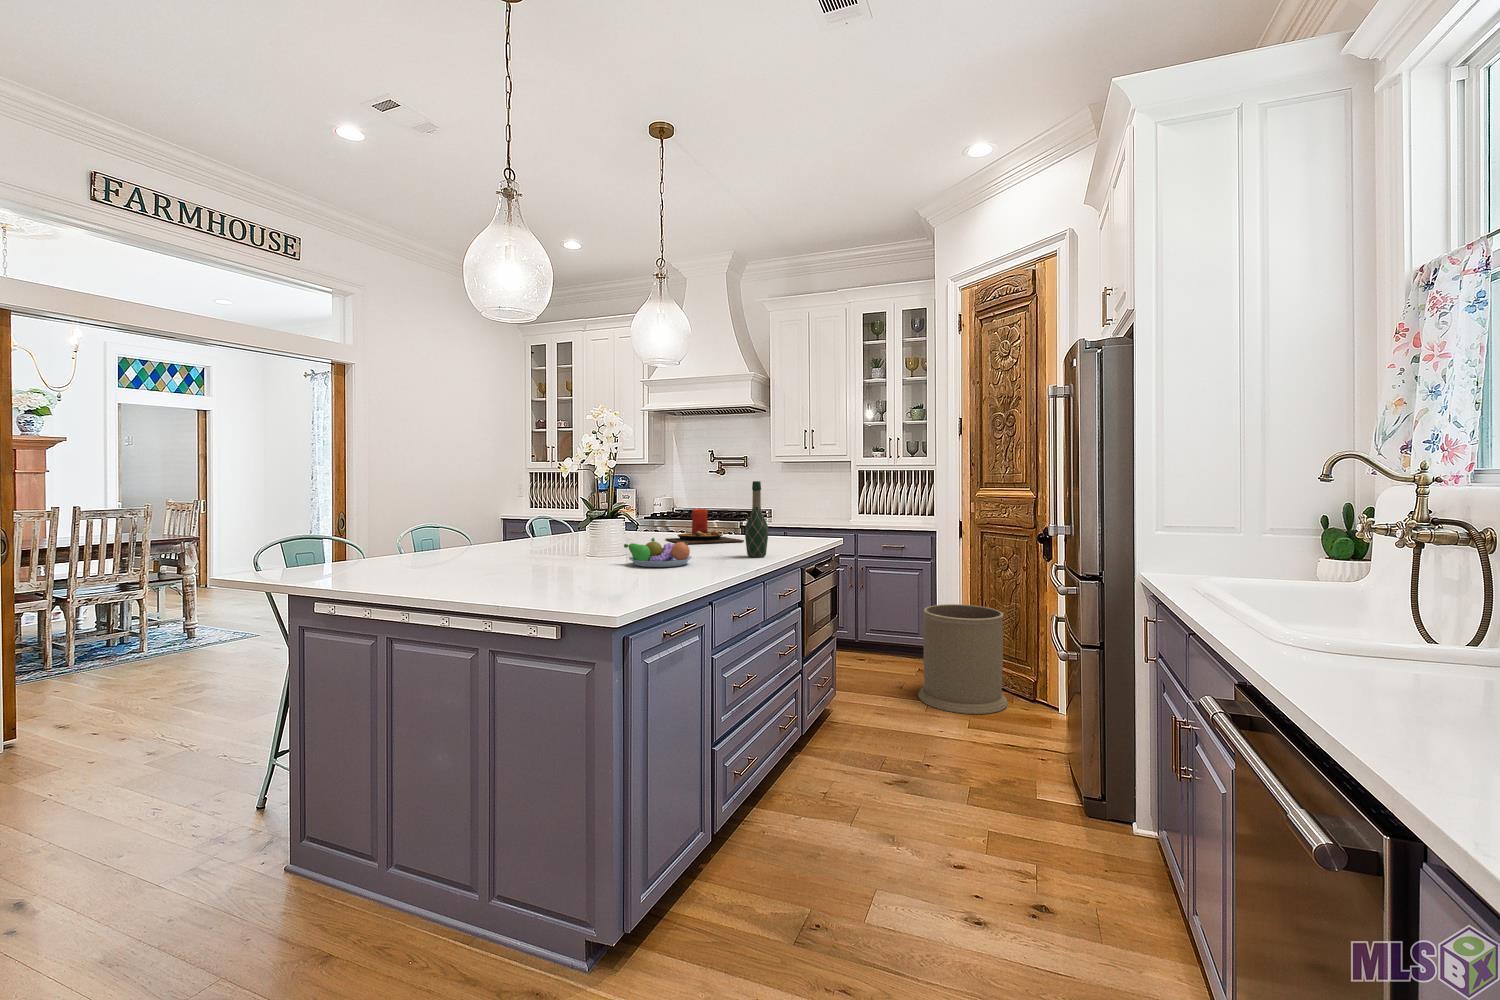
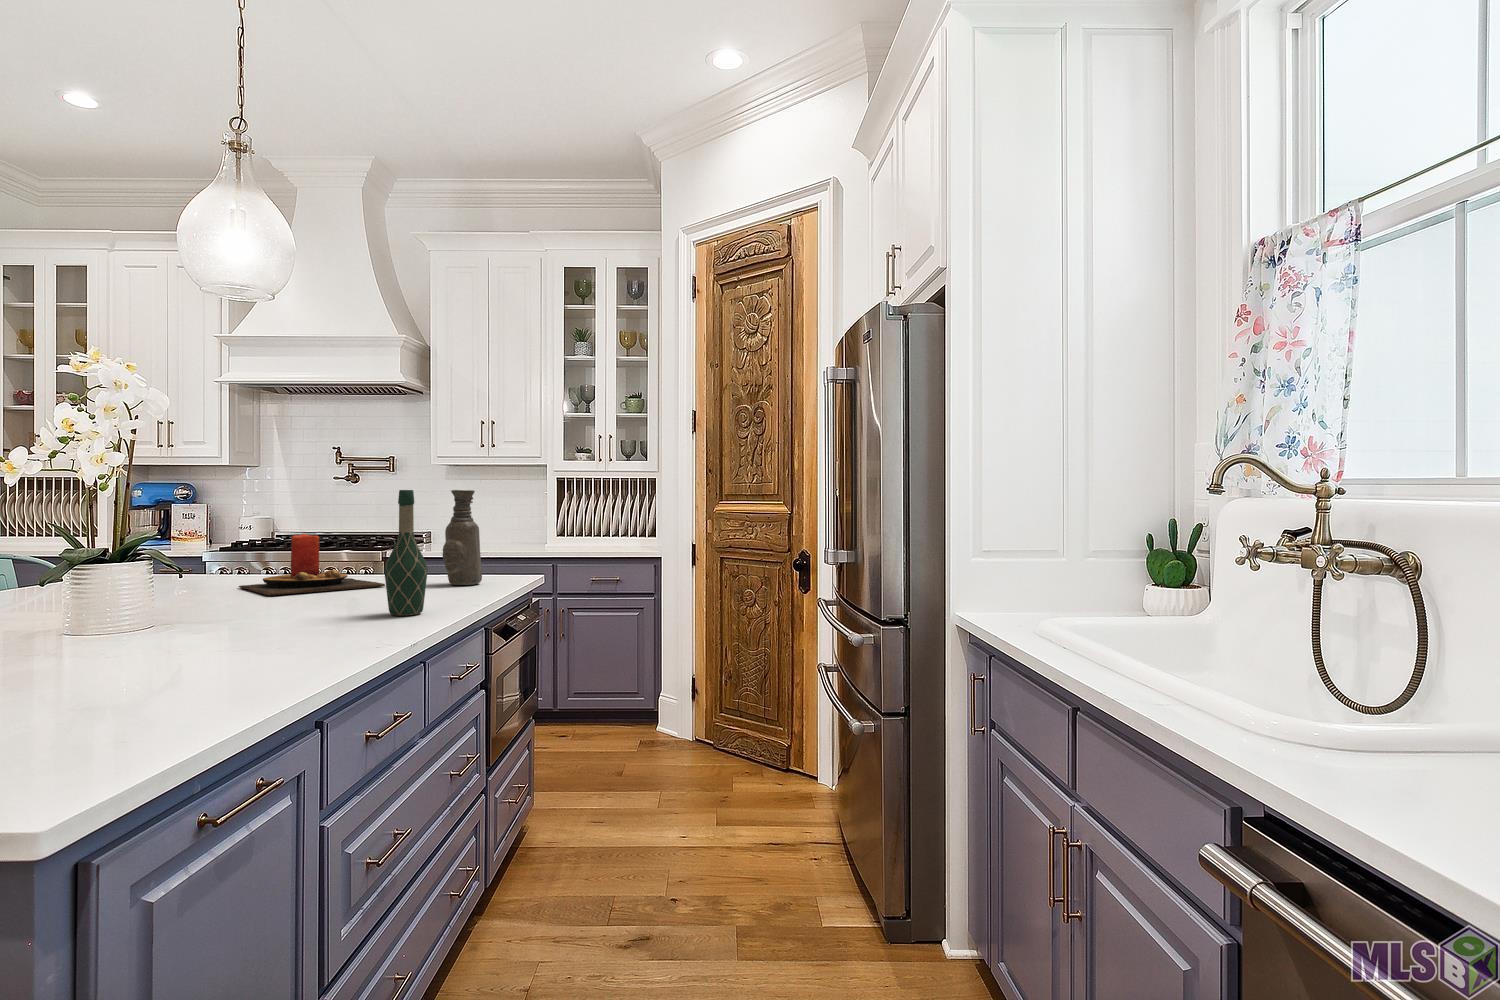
vase: none [778,481,802,543] -> present [442,490,482,585]
fruit bowl: present [624,538,692,567] -> none [128,592,280,651]
trash can: present [918,604,1008,714] -> none [646,654,759,802]

